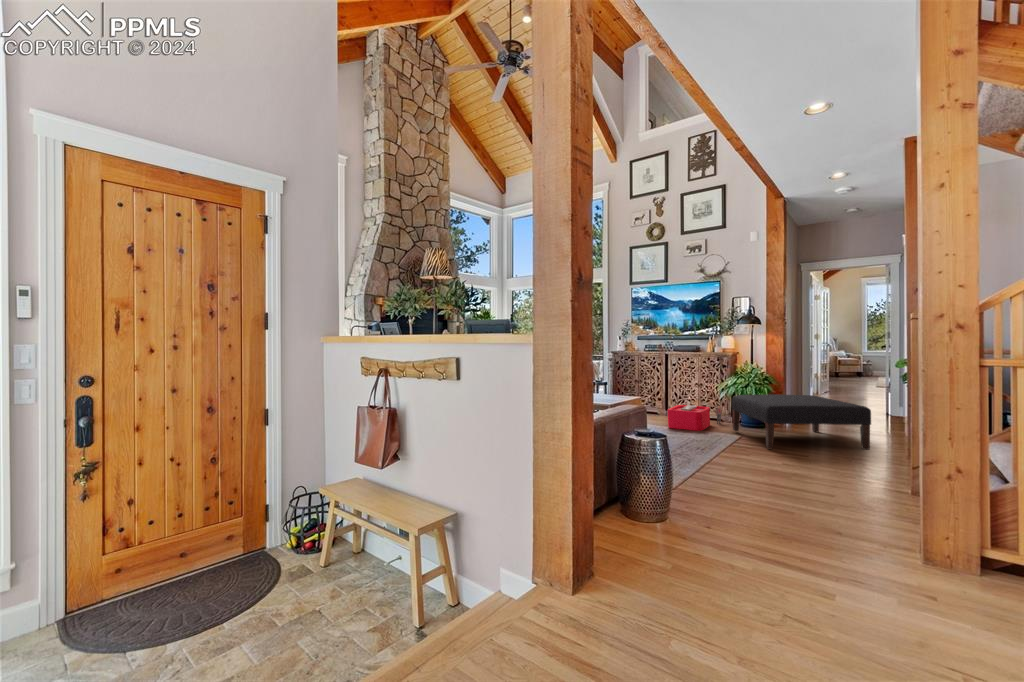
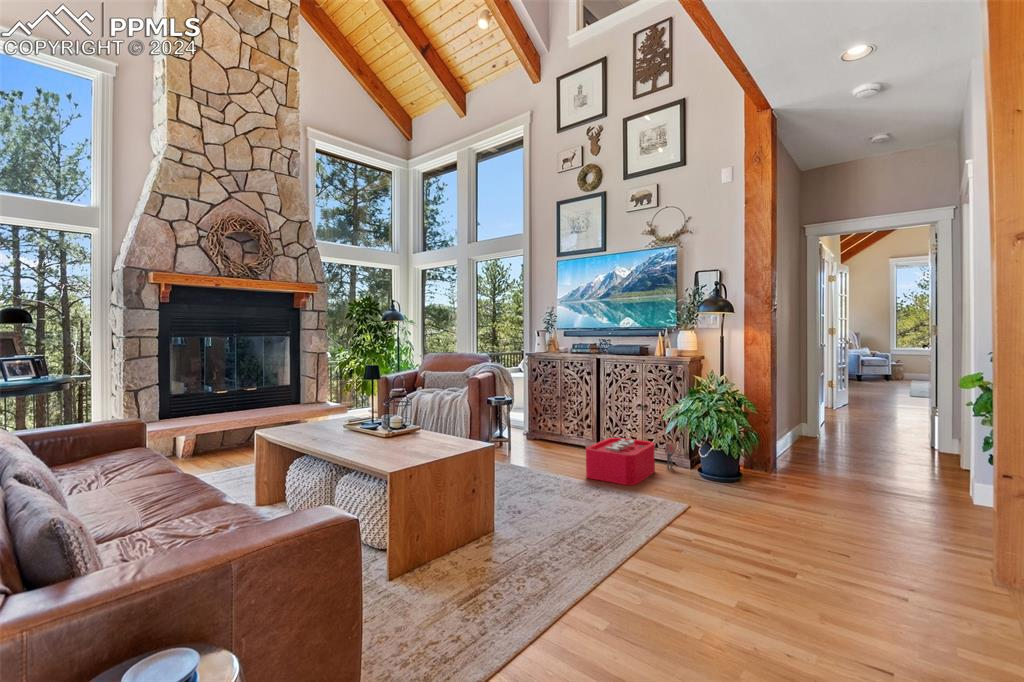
ottoman: present [732,394,871,450] -> none [681,429,919,548]

